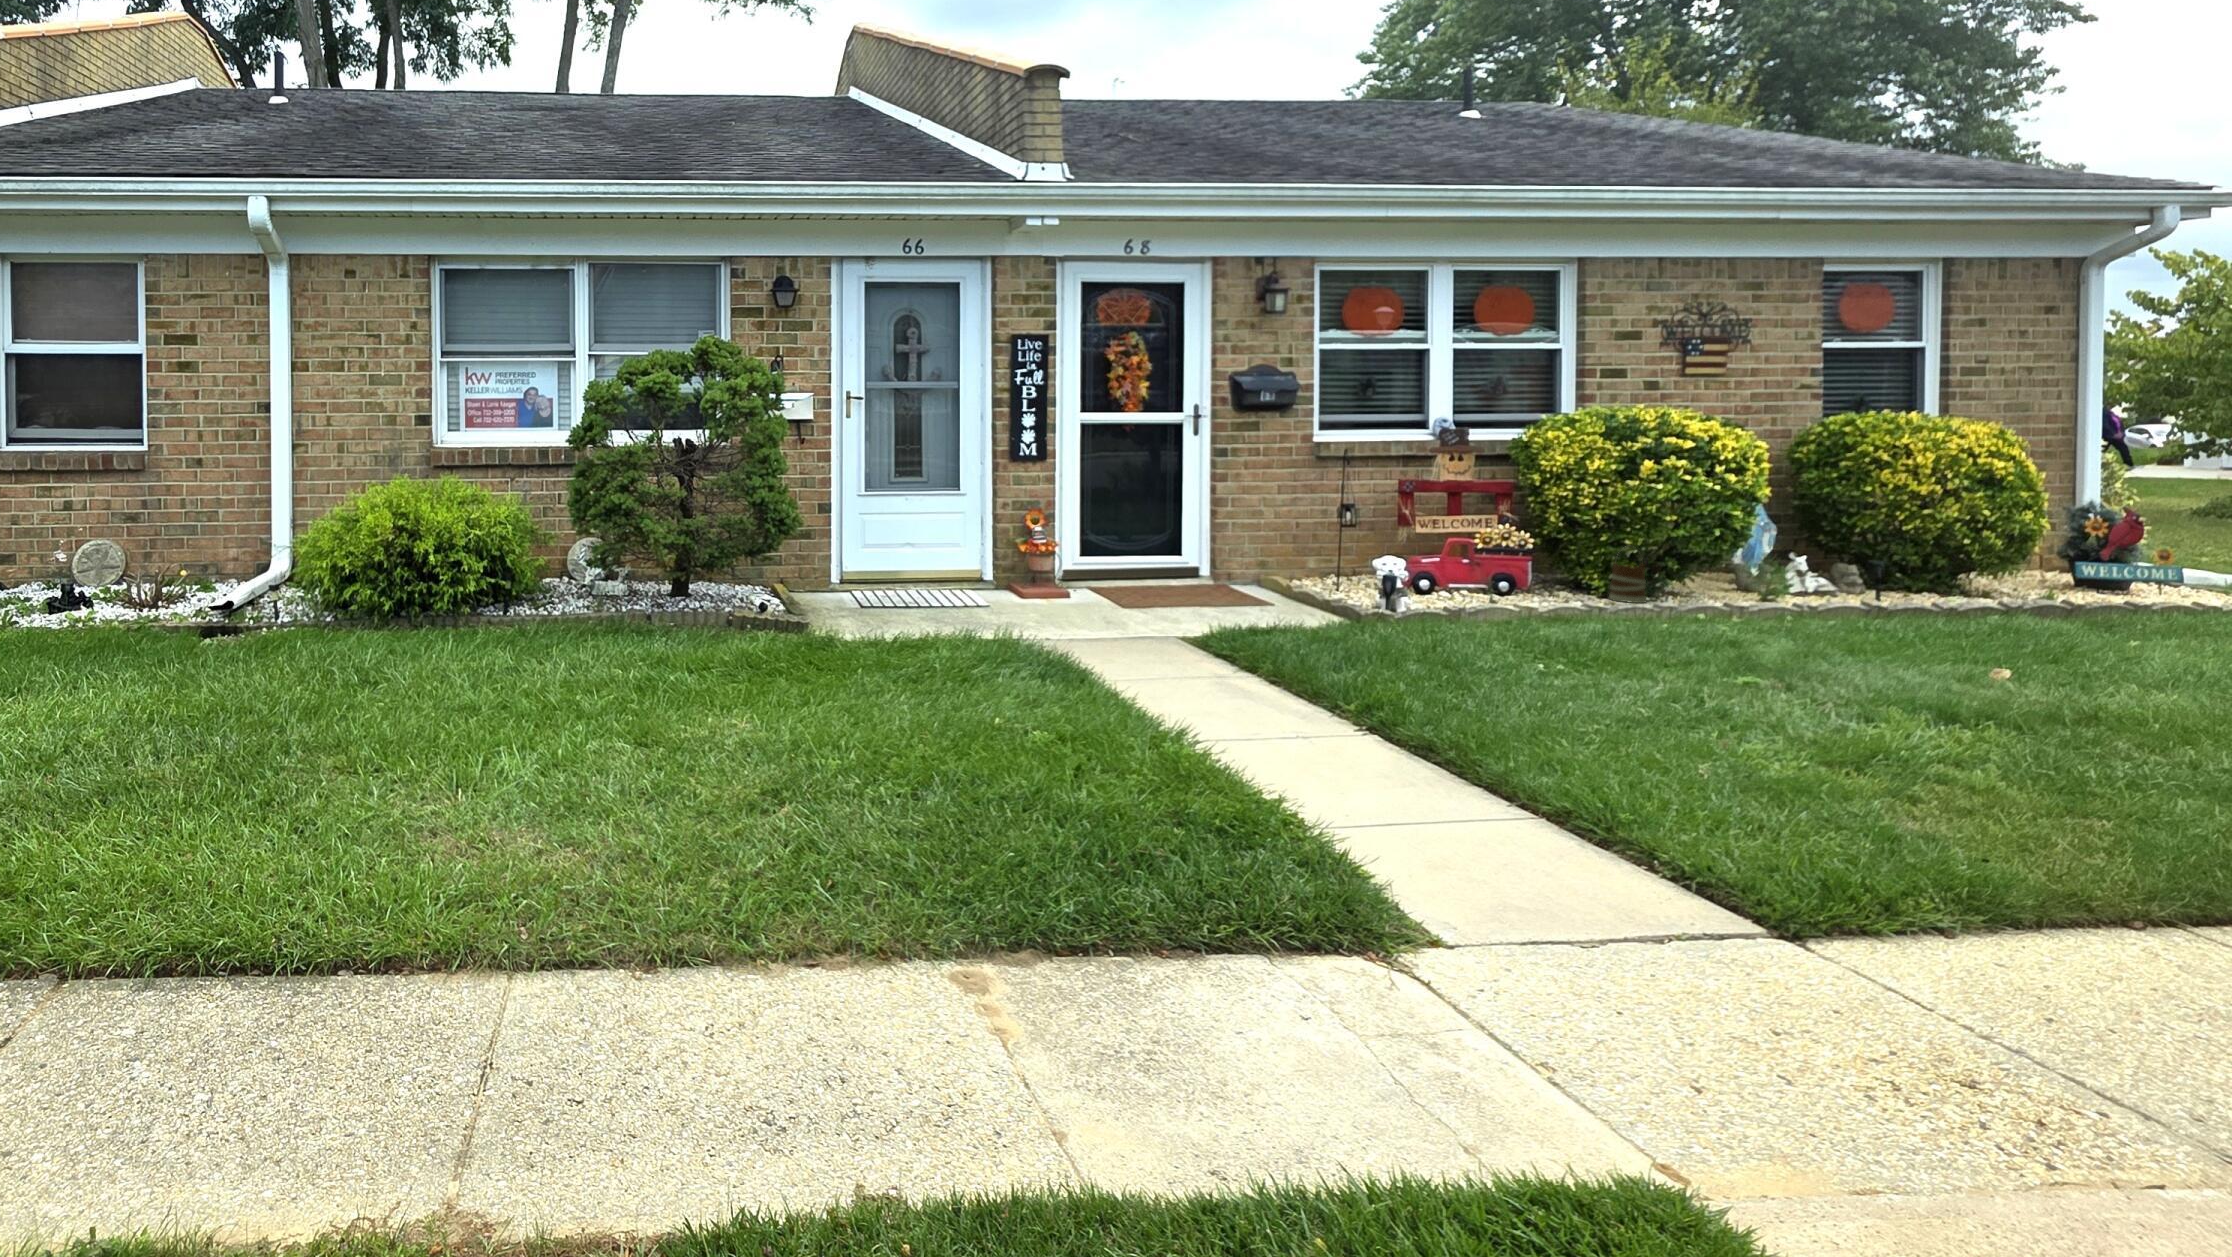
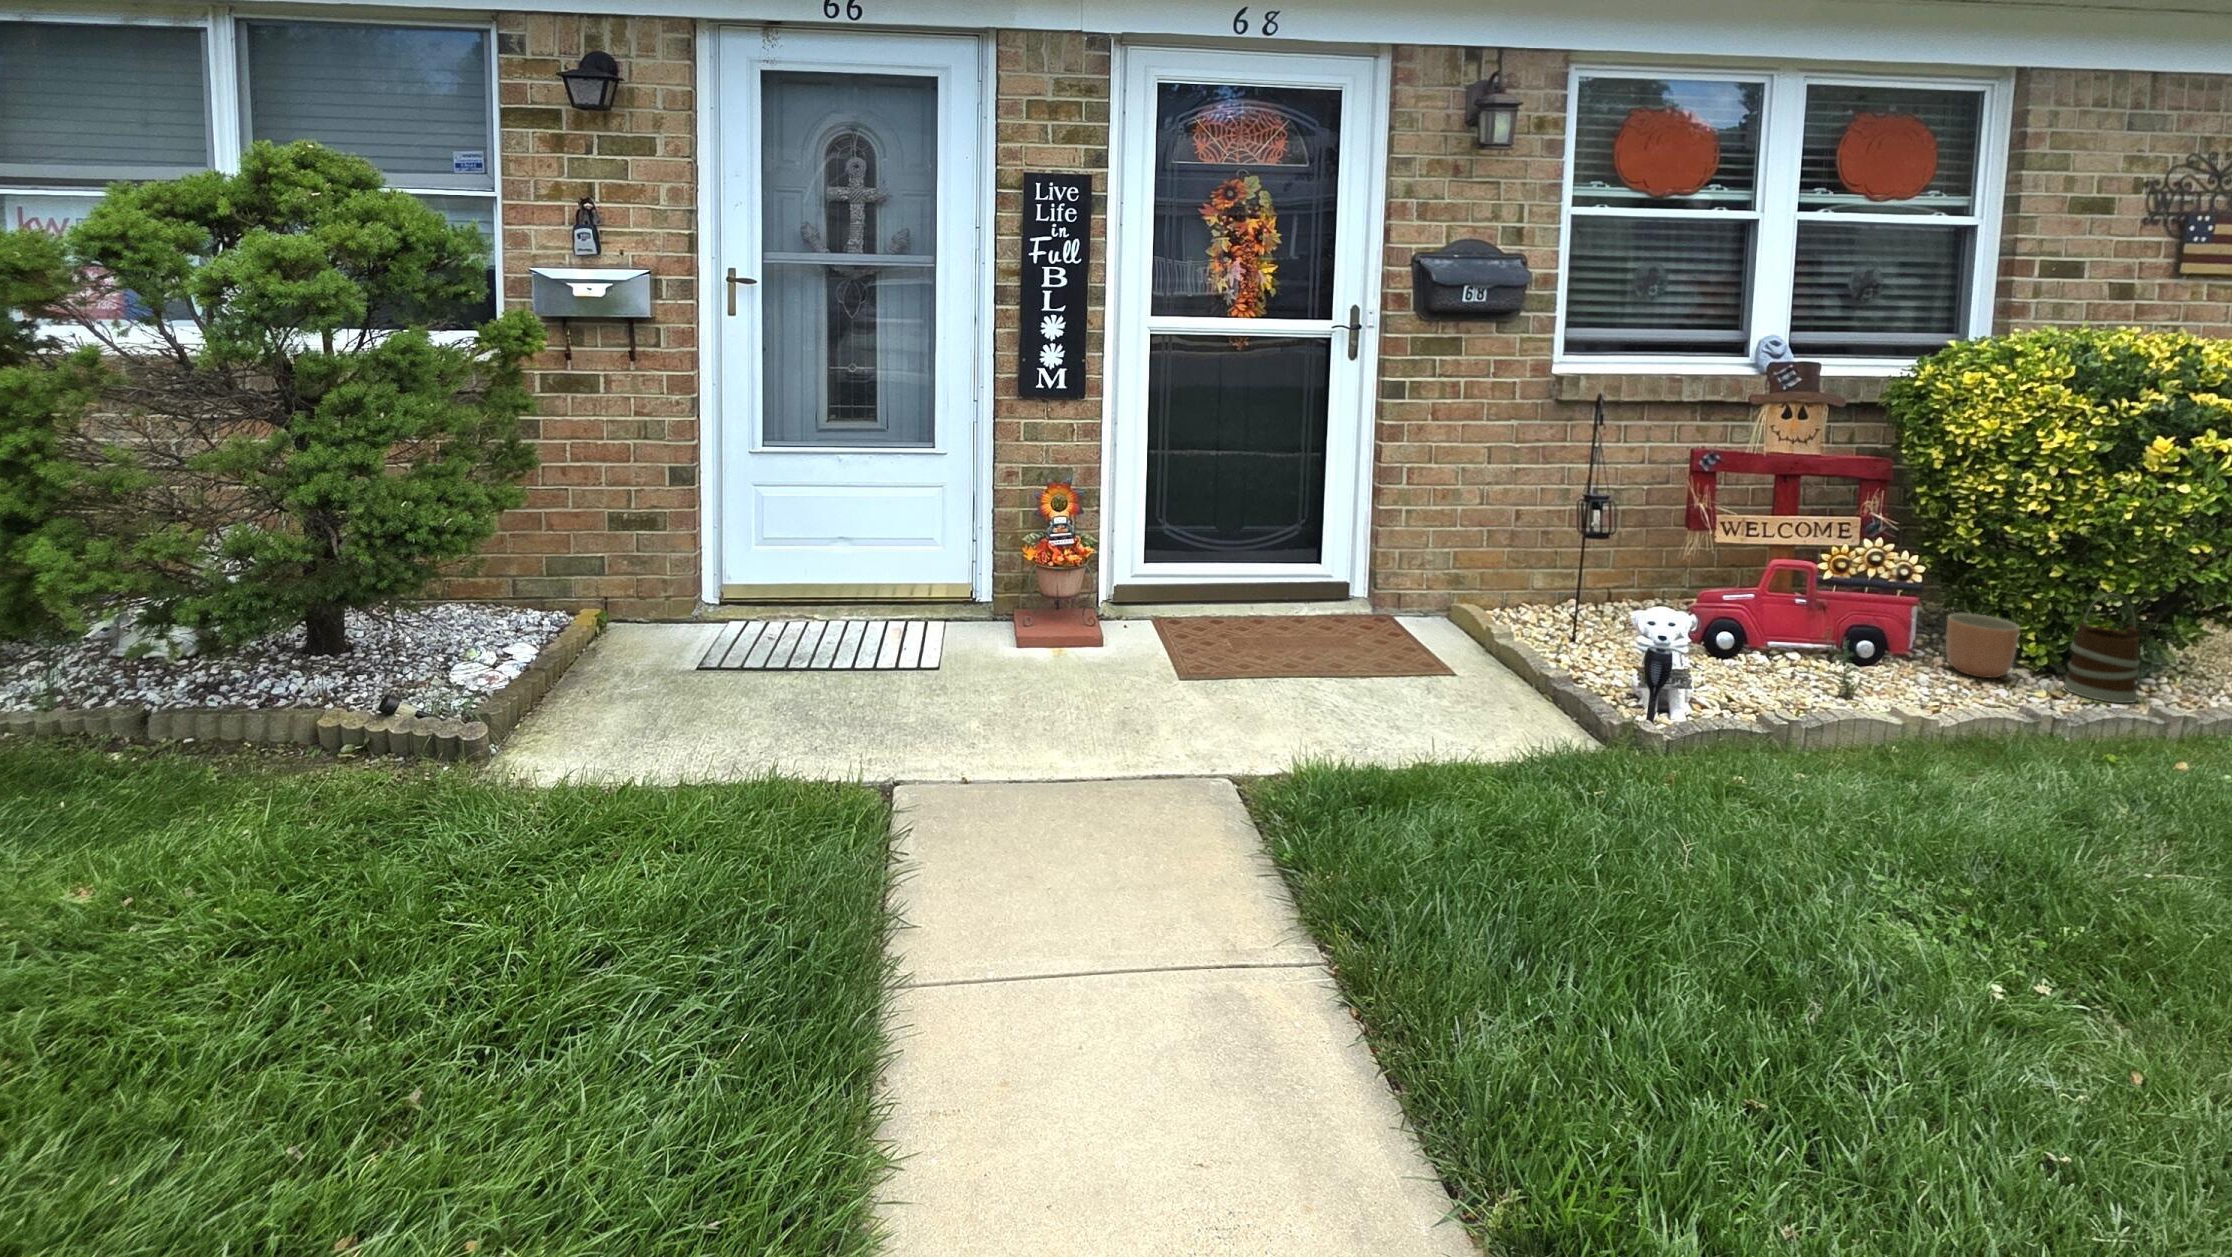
planter: none [1545,564,1583,596] -> present [1946,613,2020,678]

